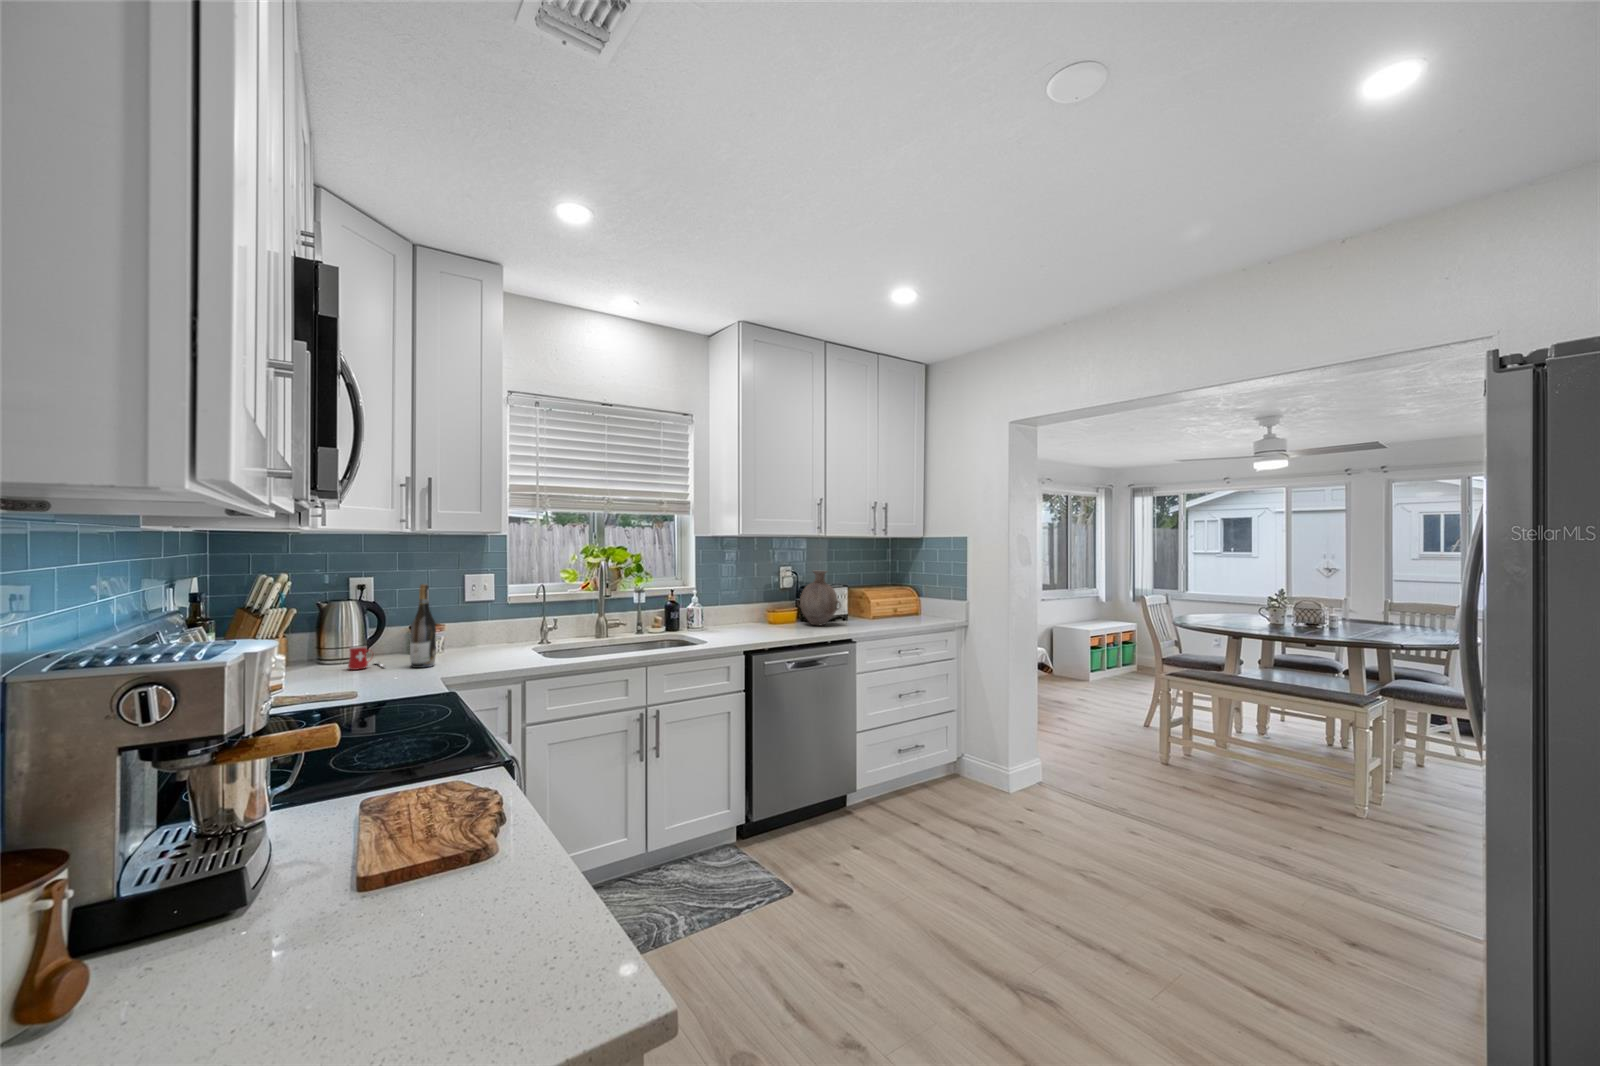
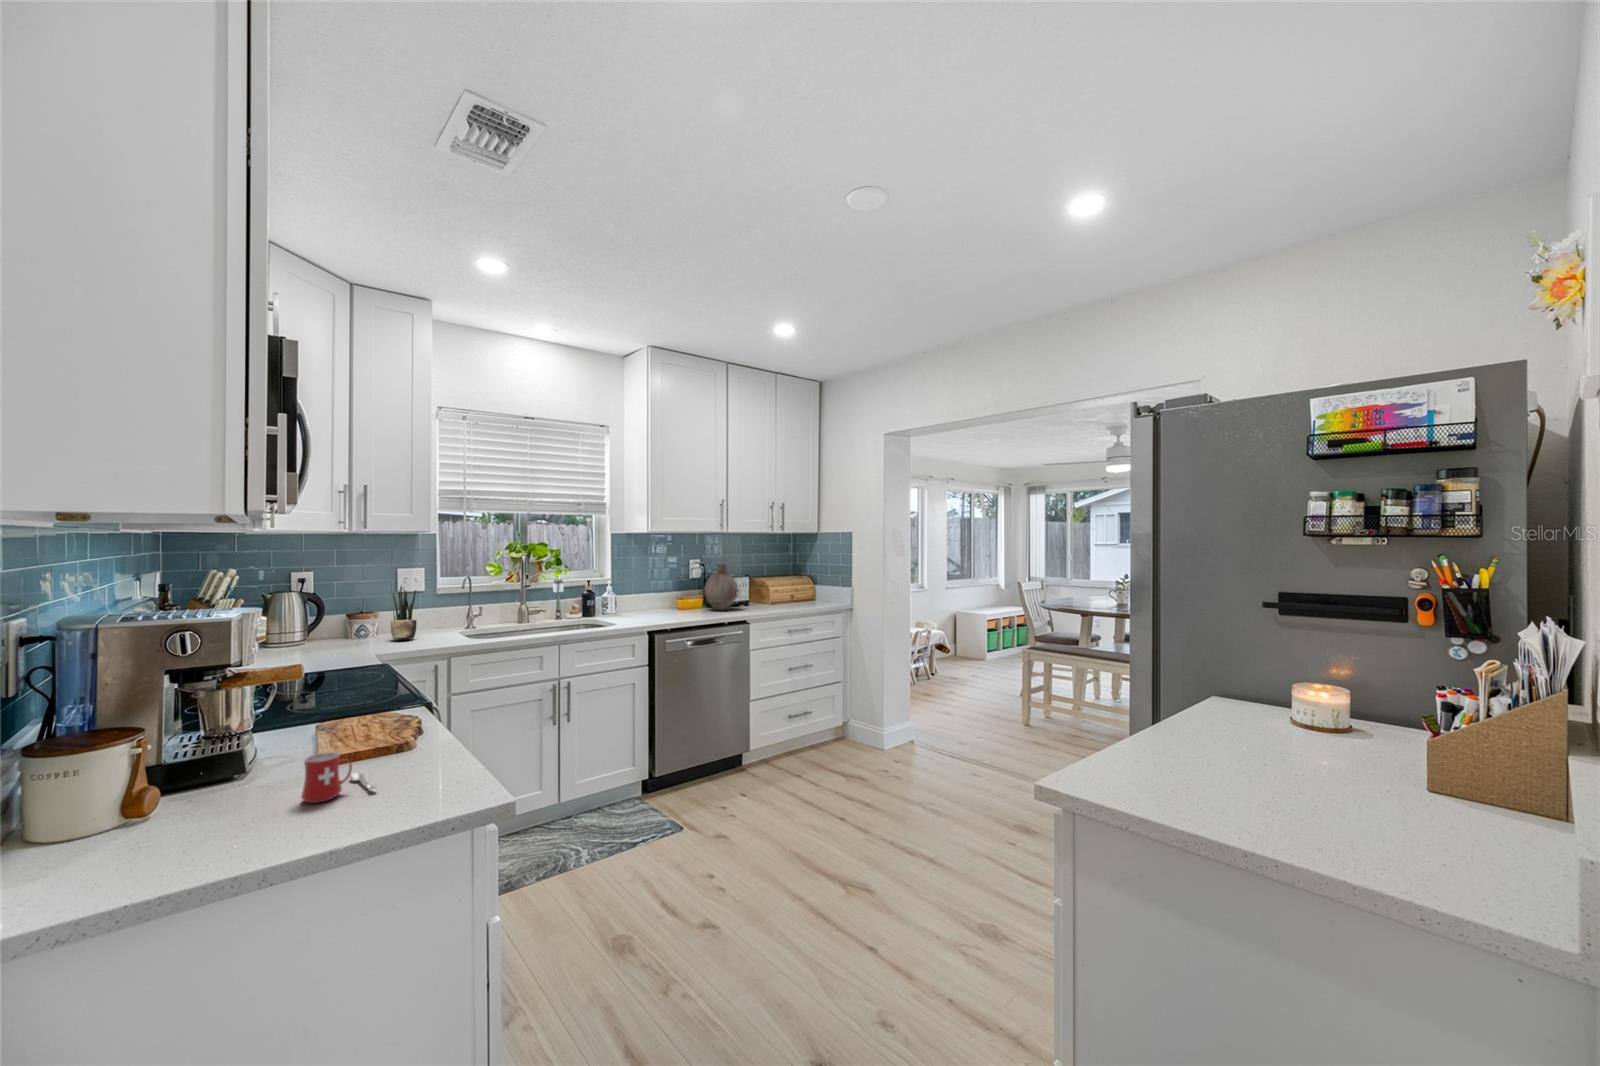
wine bottle: present [410,584,436,668] -> none [347,576,370,648]
potted plant: none [458,594,487,657] -> present [391,586,417,639]
mug: present [348,646,384,670] -> present [301,752,377,803]

